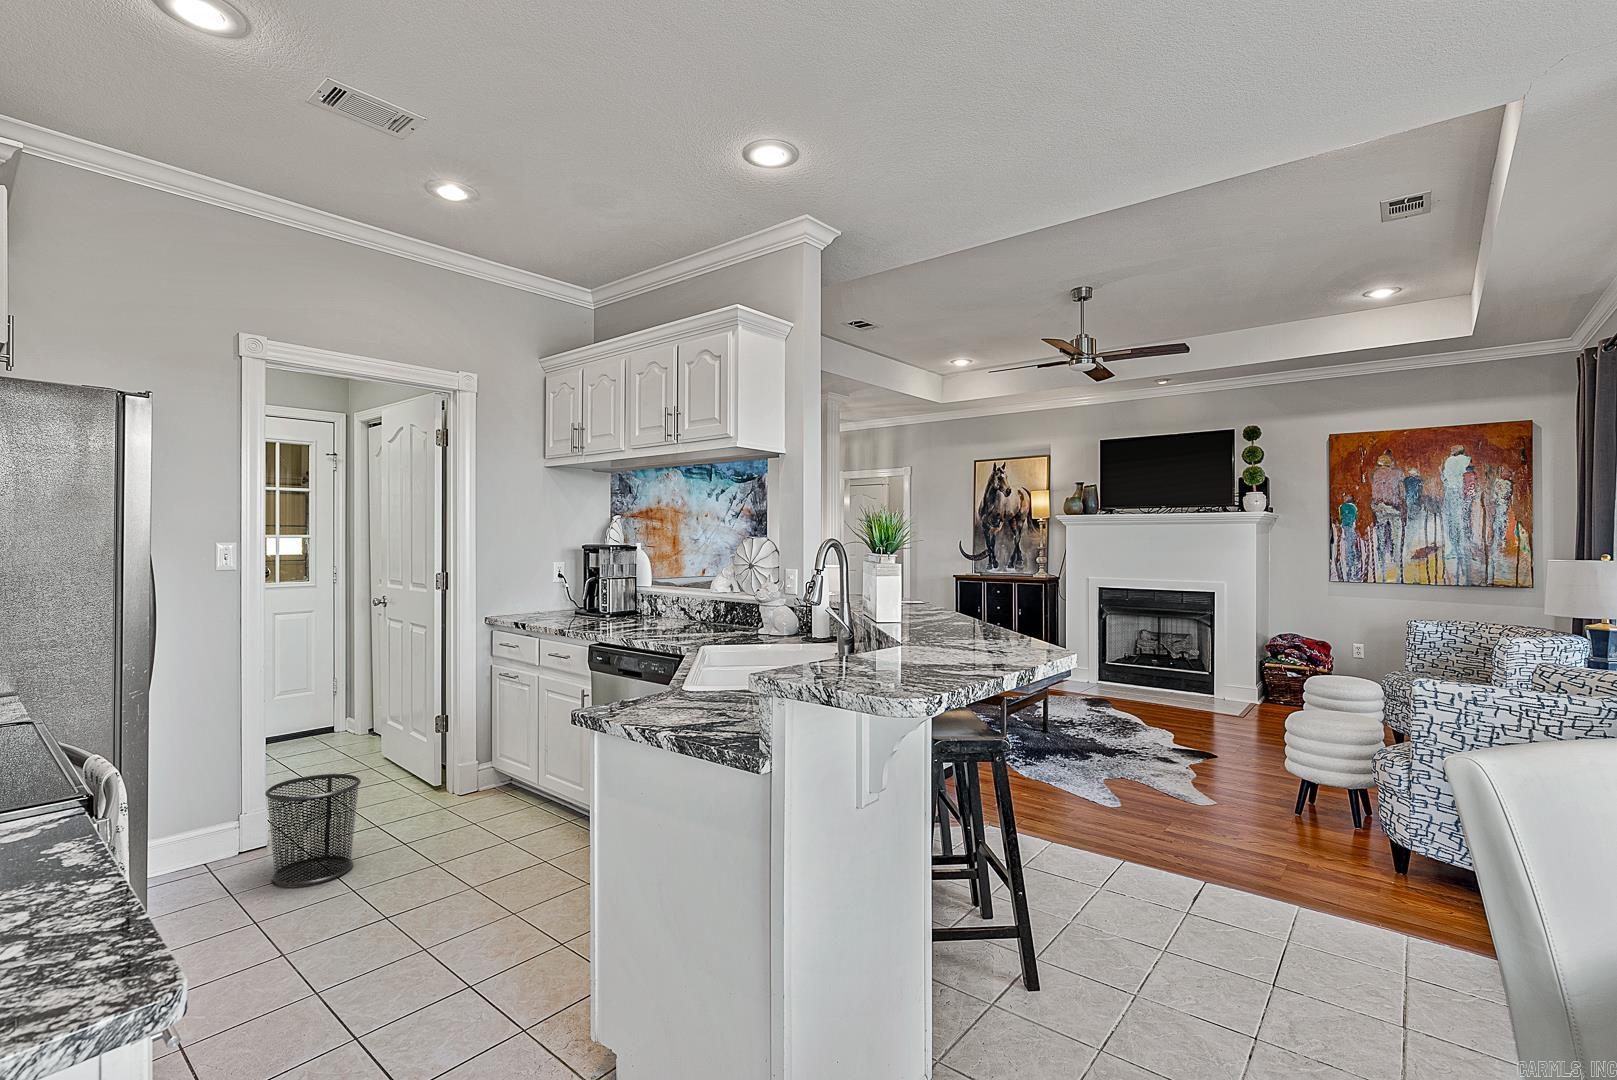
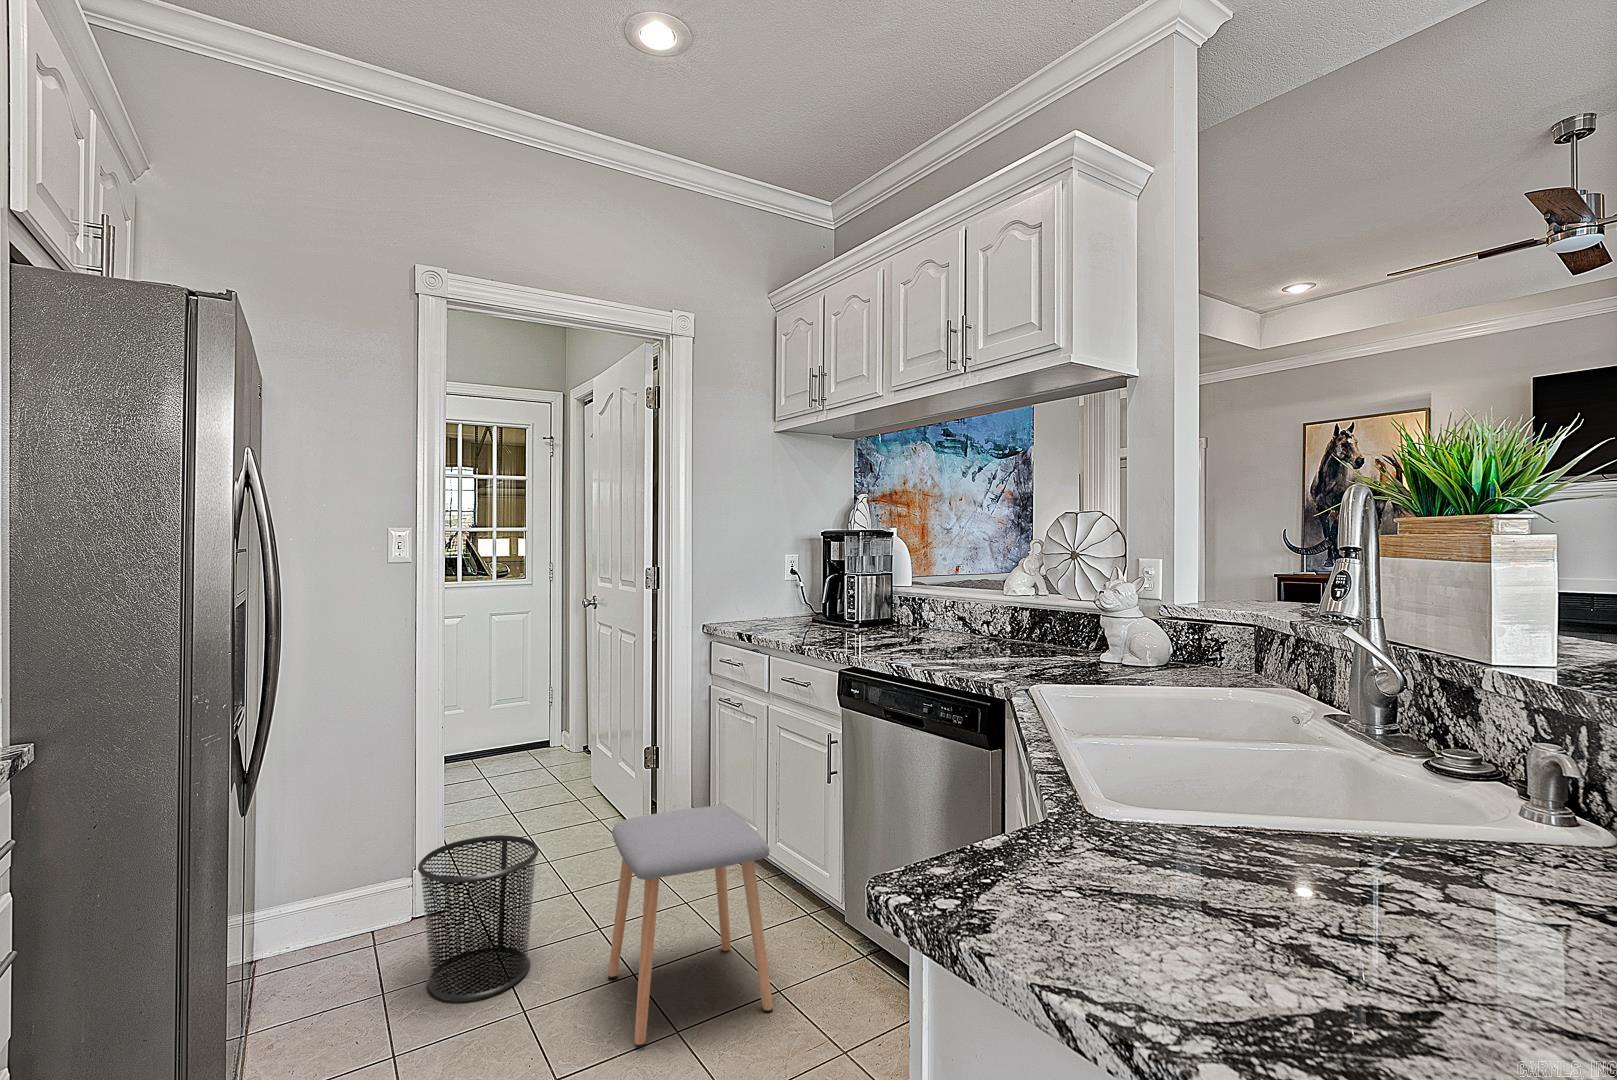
stool: none [416,741,538,892] -> present [608,806,773,1047]

